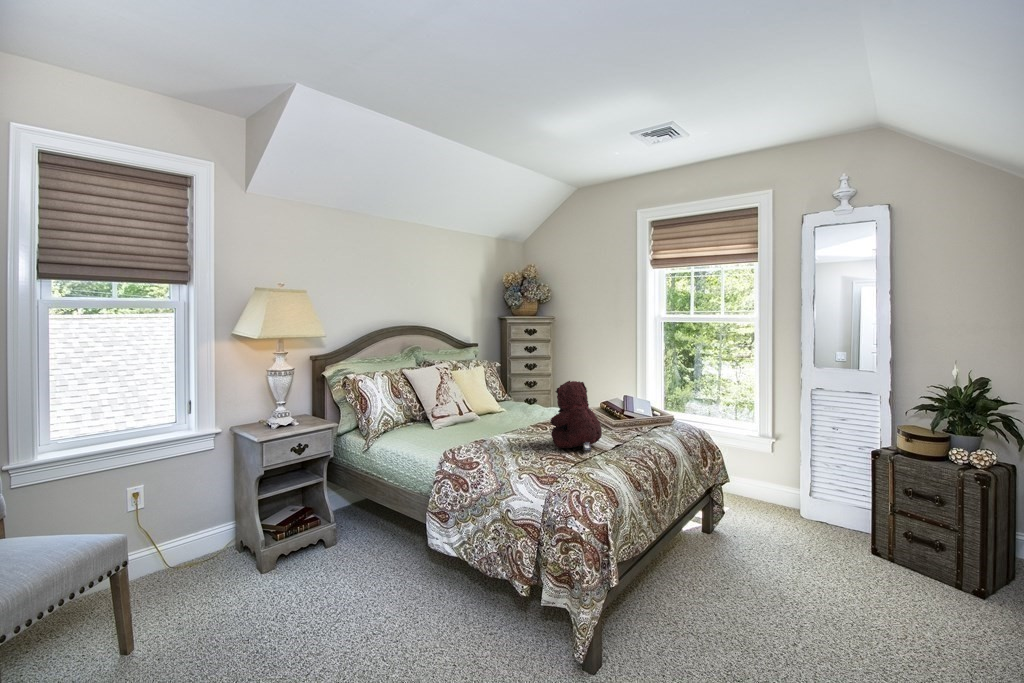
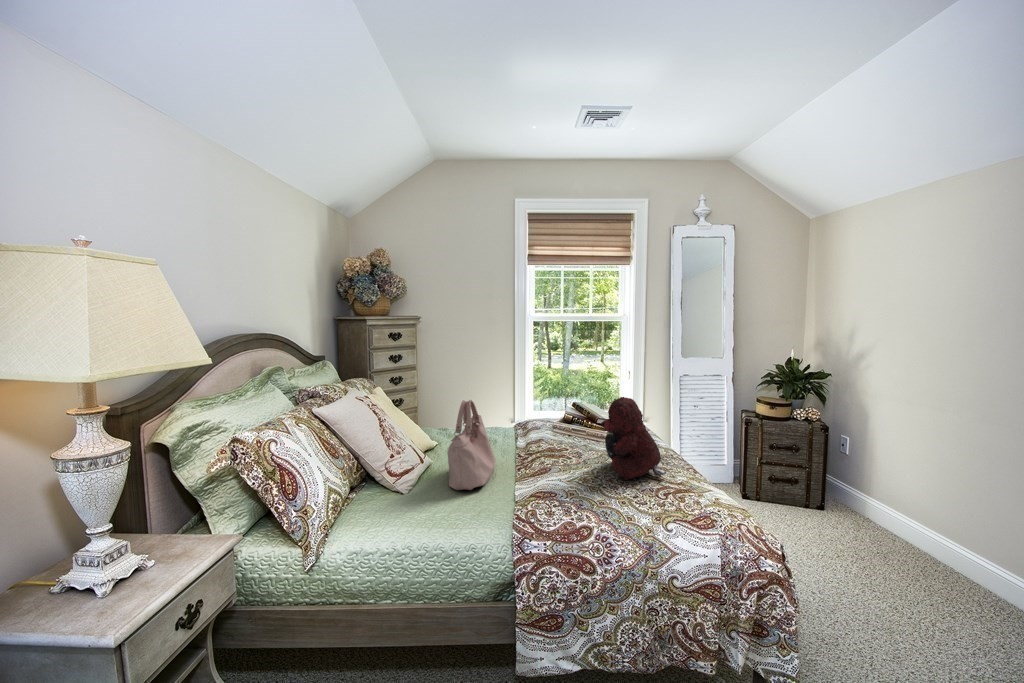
handbag: none [449,371,502,432] -> present [447,400,495,490]

